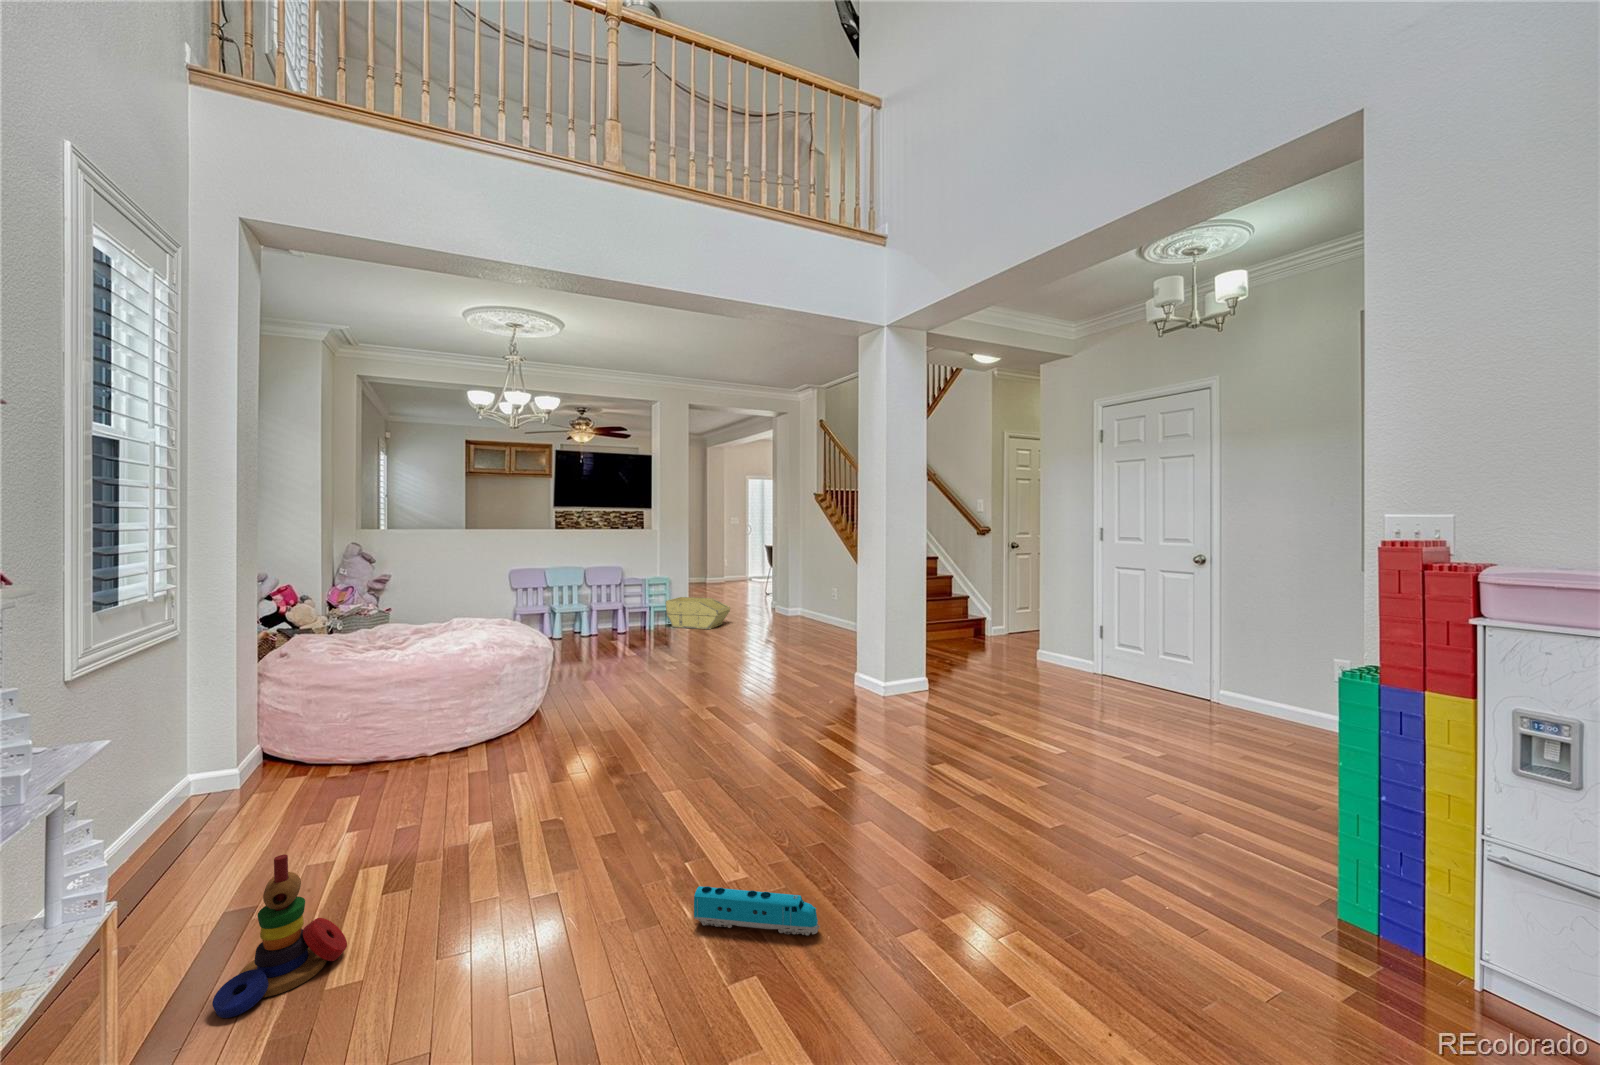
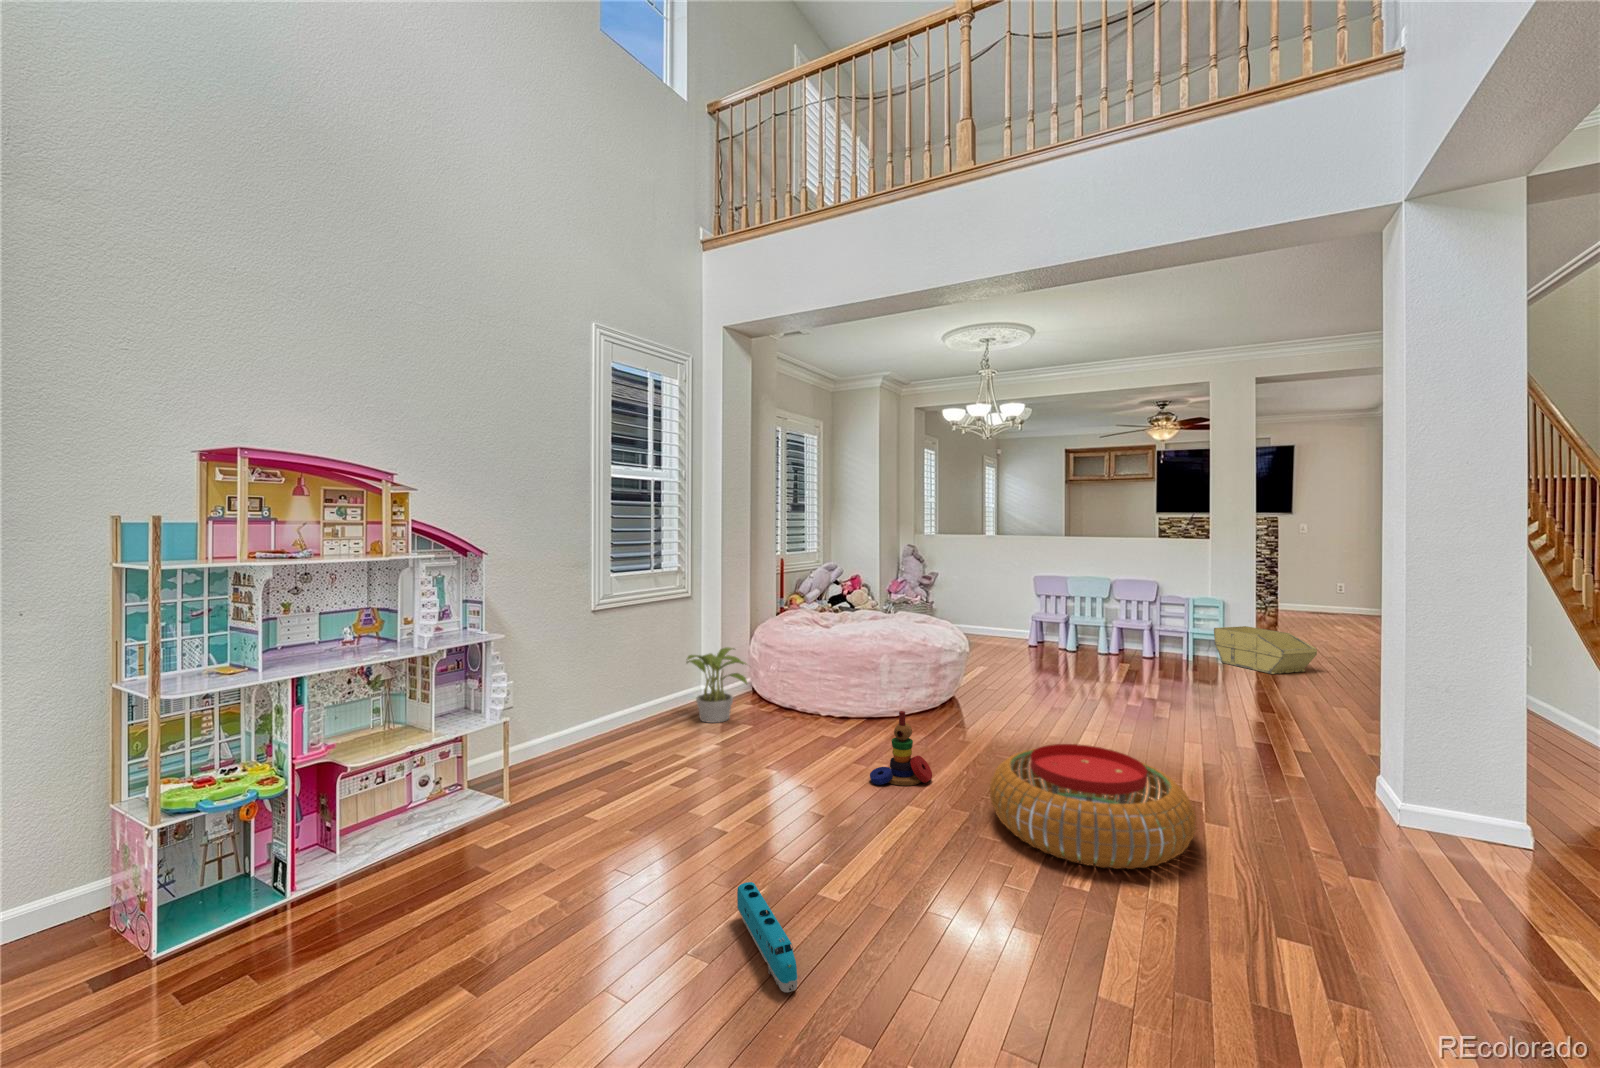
pouf: none [707,691,849,776] -> present [990,744,1196,869]
potted plant: none [183,700,337,819] -> present [686,647,747,723]
stacking toy: present [213,854,347,1018] -> present [870,711,932,786]

